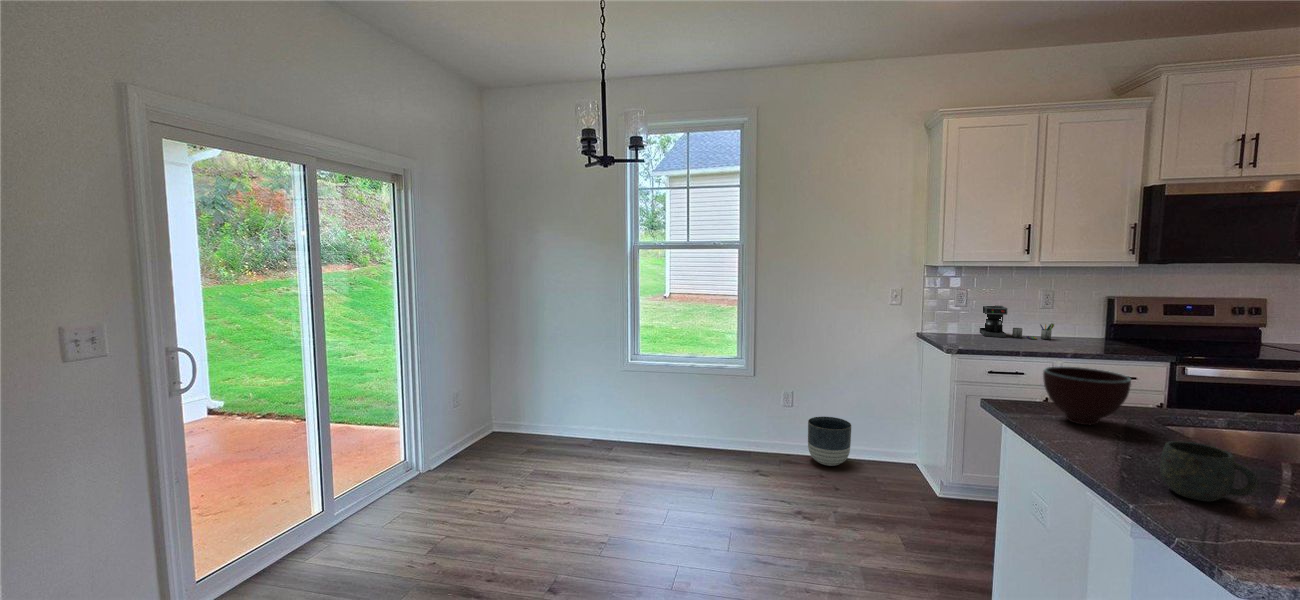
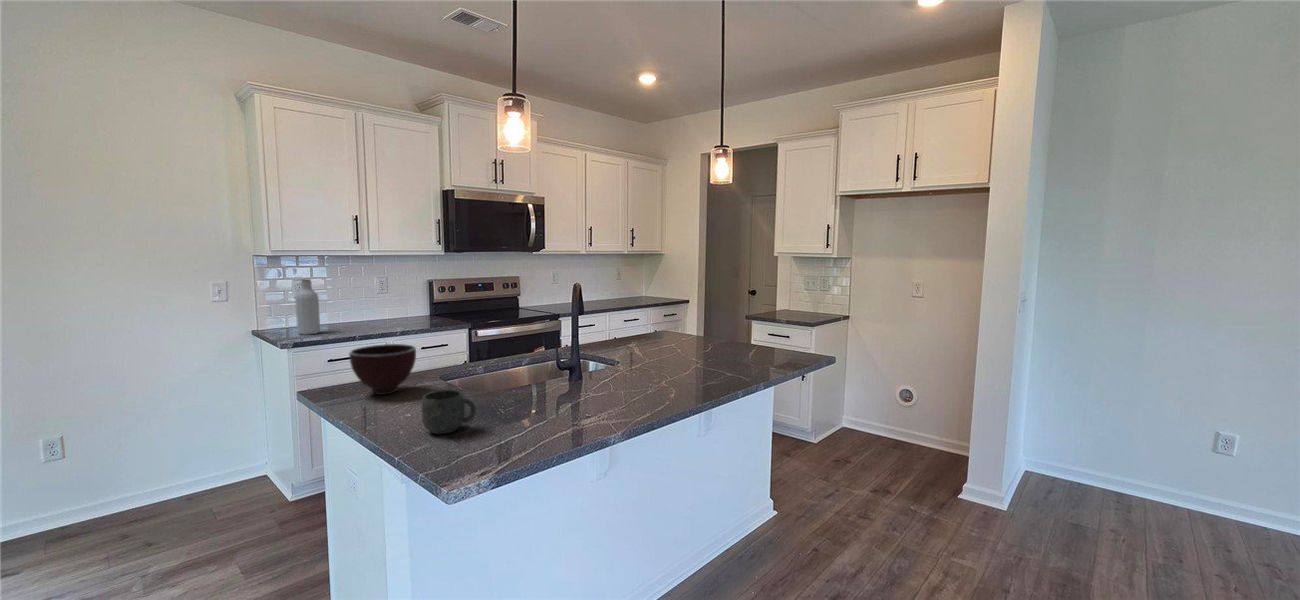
bottle: none [958,288,982,342] -> present [295,279,320,335]
coffee maker: present [980,306,1054,339] -> none [322,295,389,327]
planter: present [808,417,851,466] -> none [101,454,176,521]

